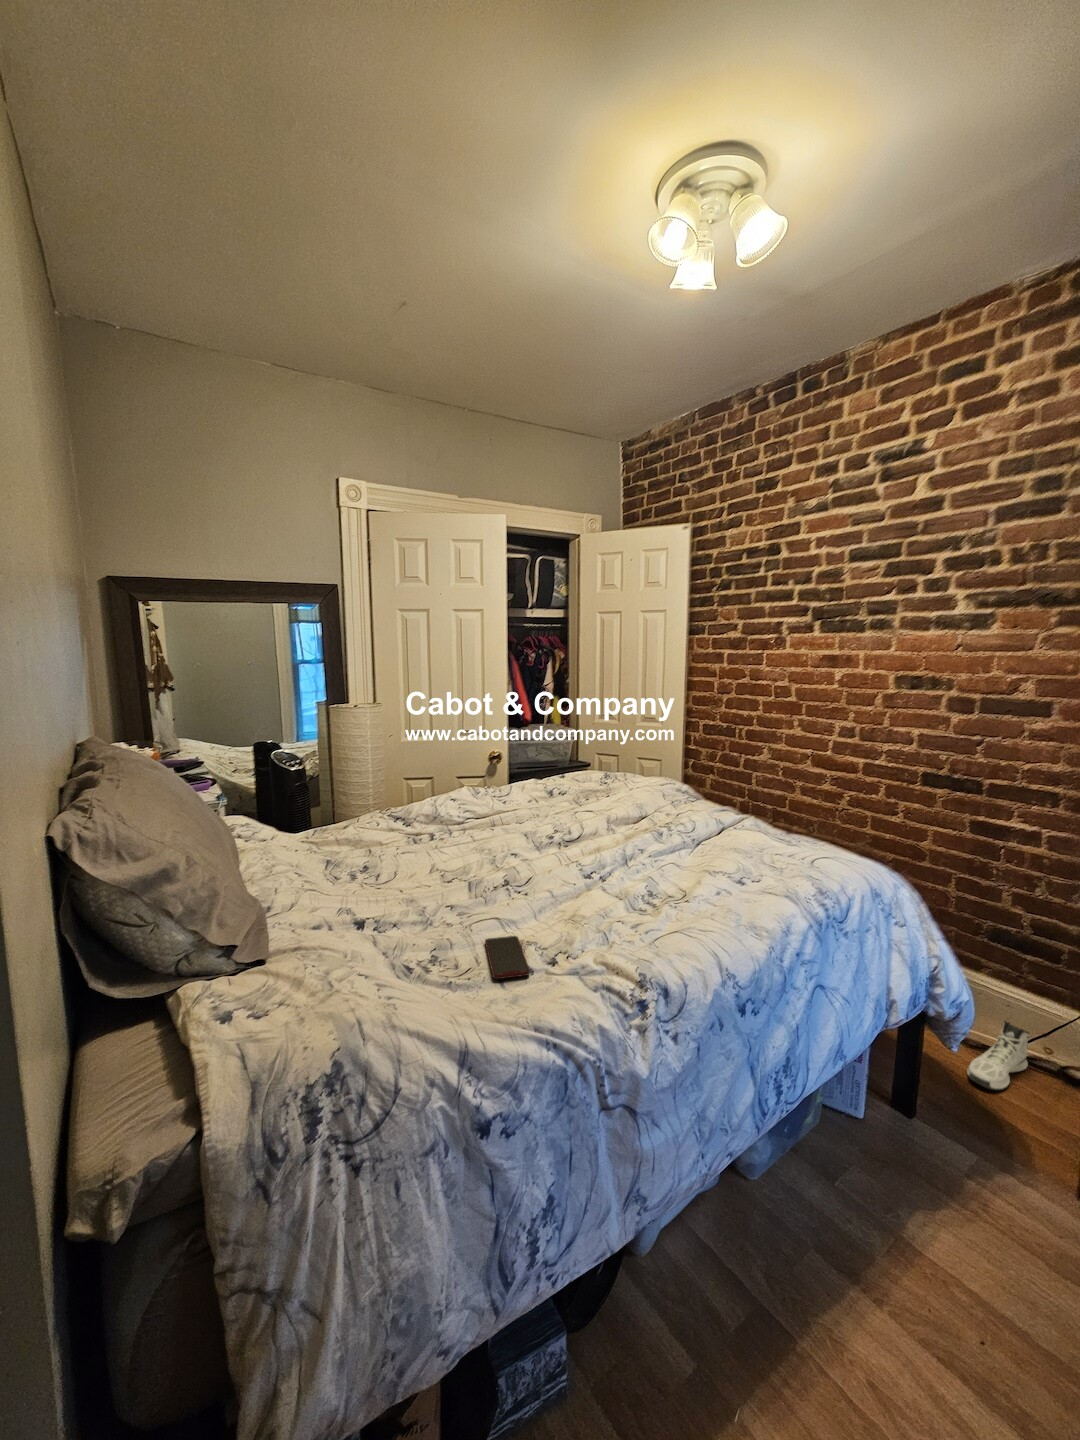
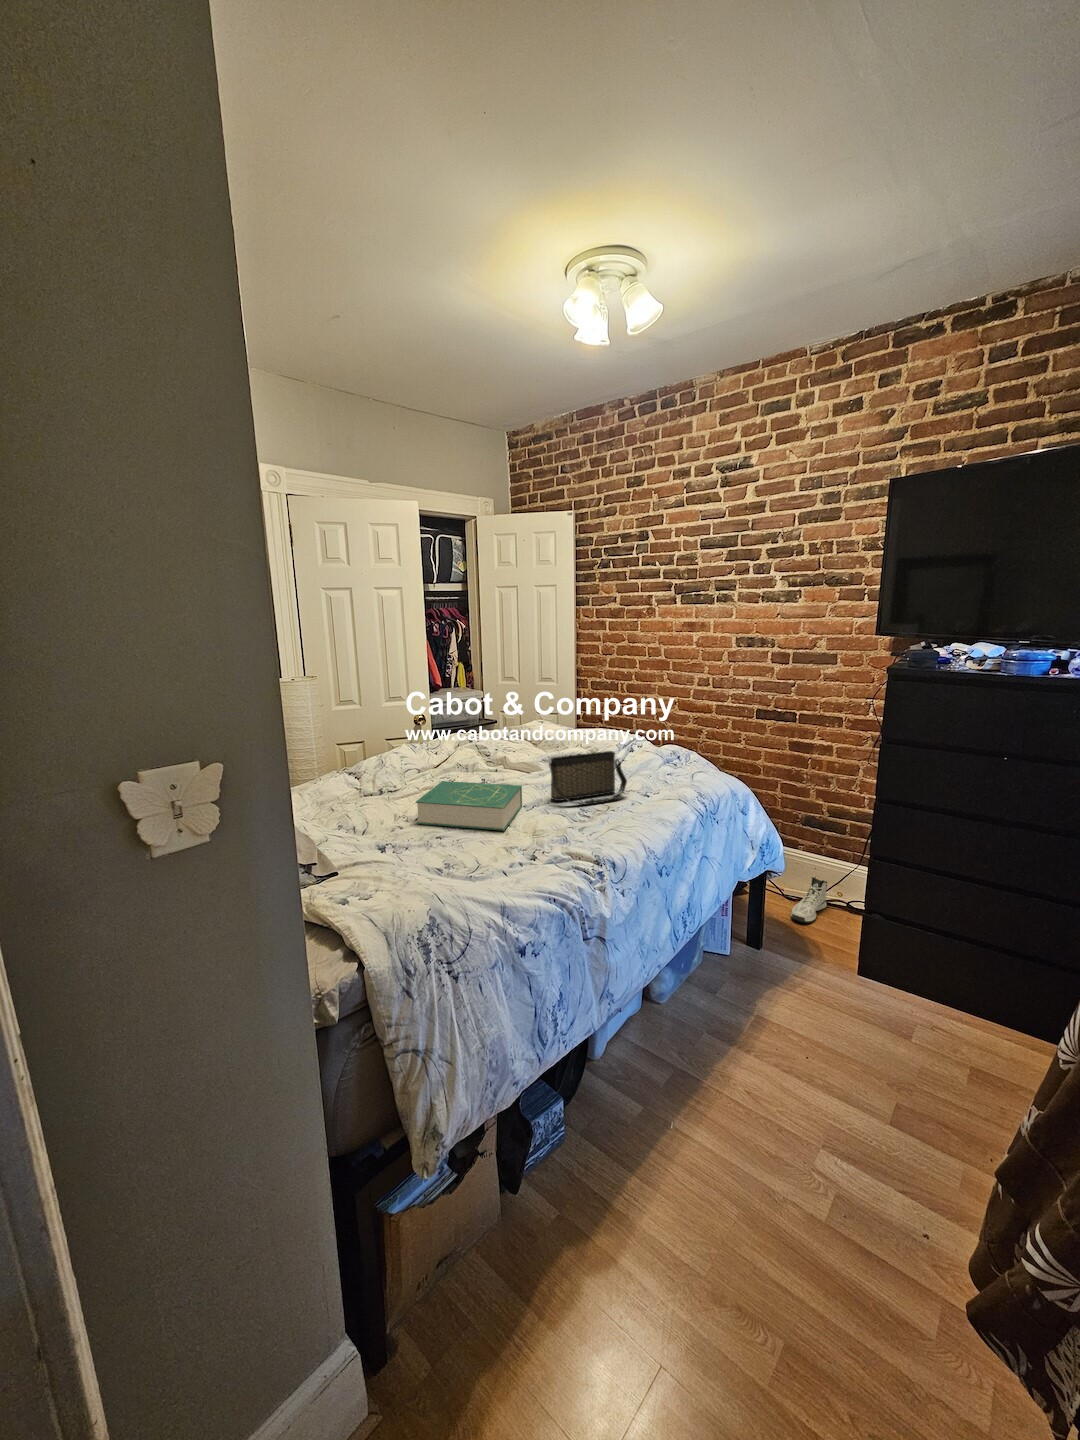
handbag: none [606,817,714,888] -> present [549,751,627,804]
book: none [428,836,568,914] -> present [416,781,522,830]
smartphone: present [485,936,530,979] -> none [479,845,521,871]

